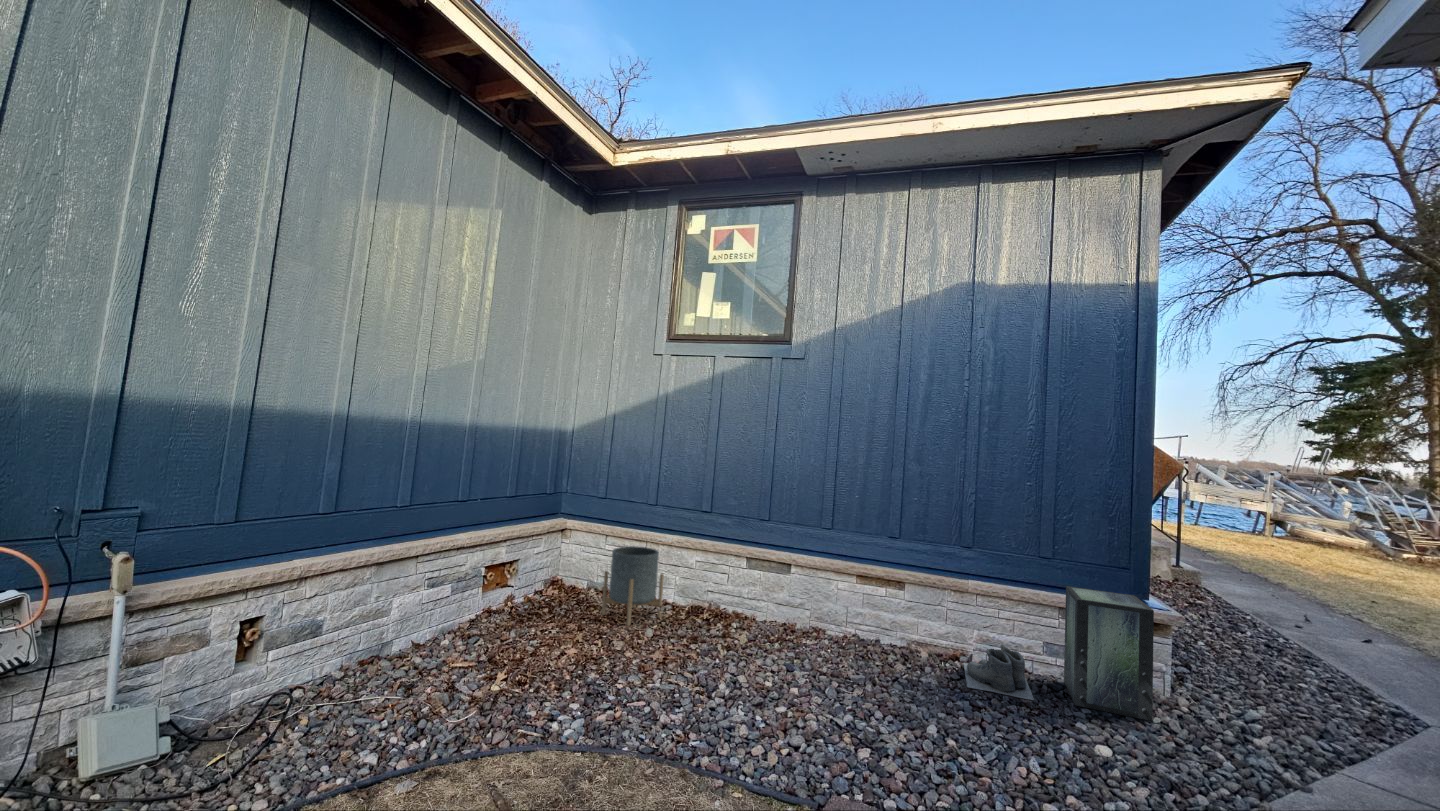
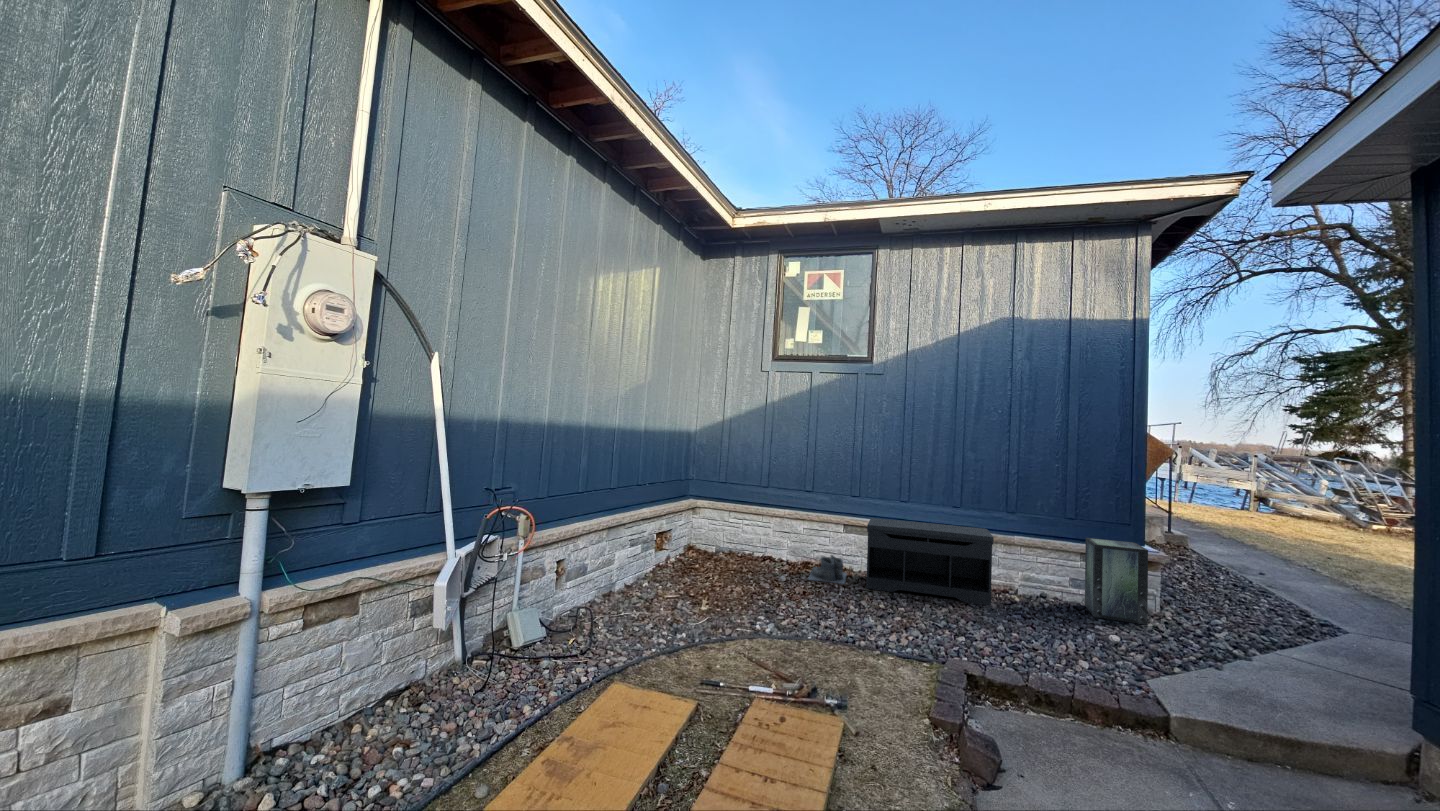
planter: present [601,546,664,626] -> none [736,518,781,574]
bench: none [763,550,936,683] -> present [866,518,994,605]
boots: present [963,645,1034,700] -> present [808,555,846,584]

